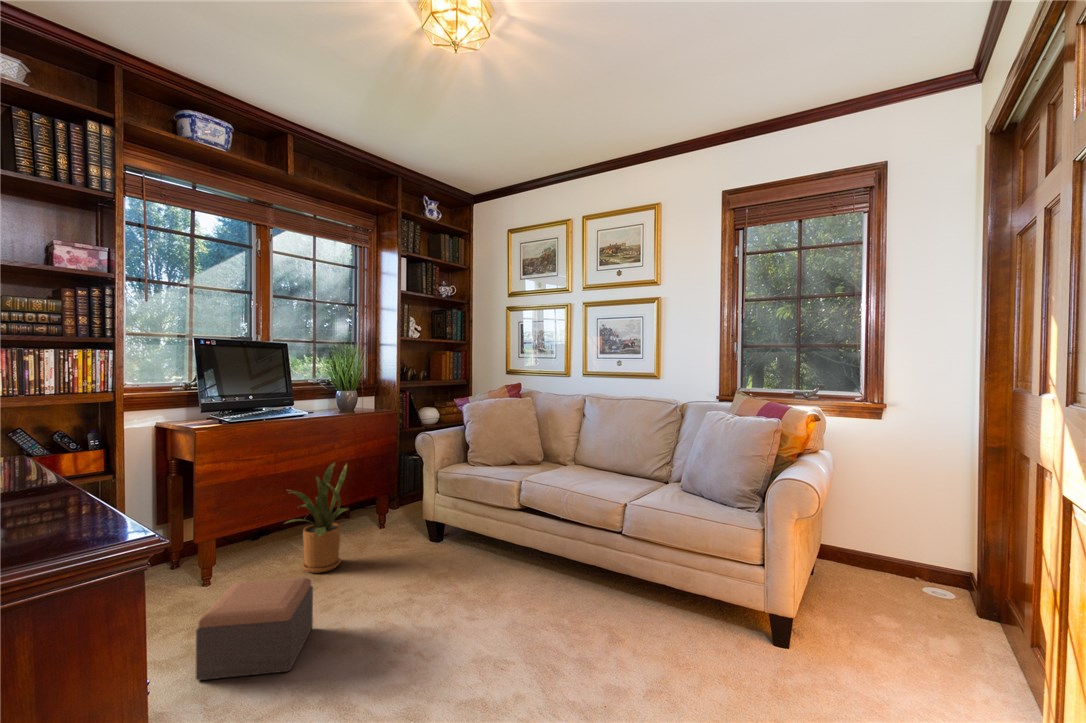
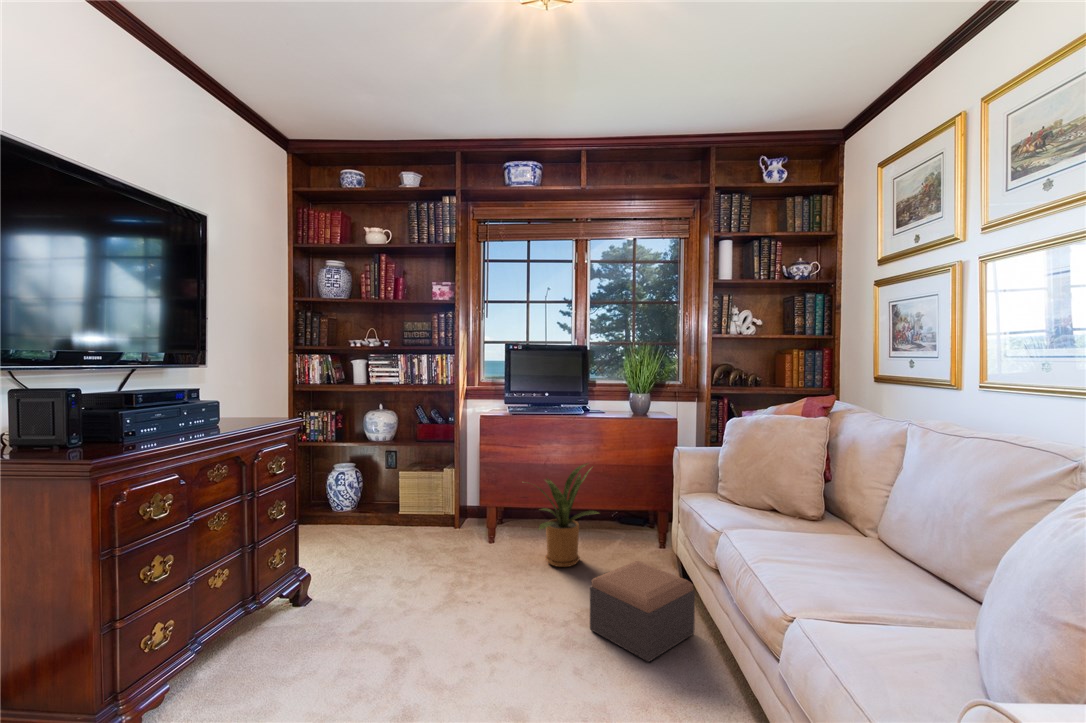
footstool: present [196,578,313,680] -> present [590,561,695,662]

